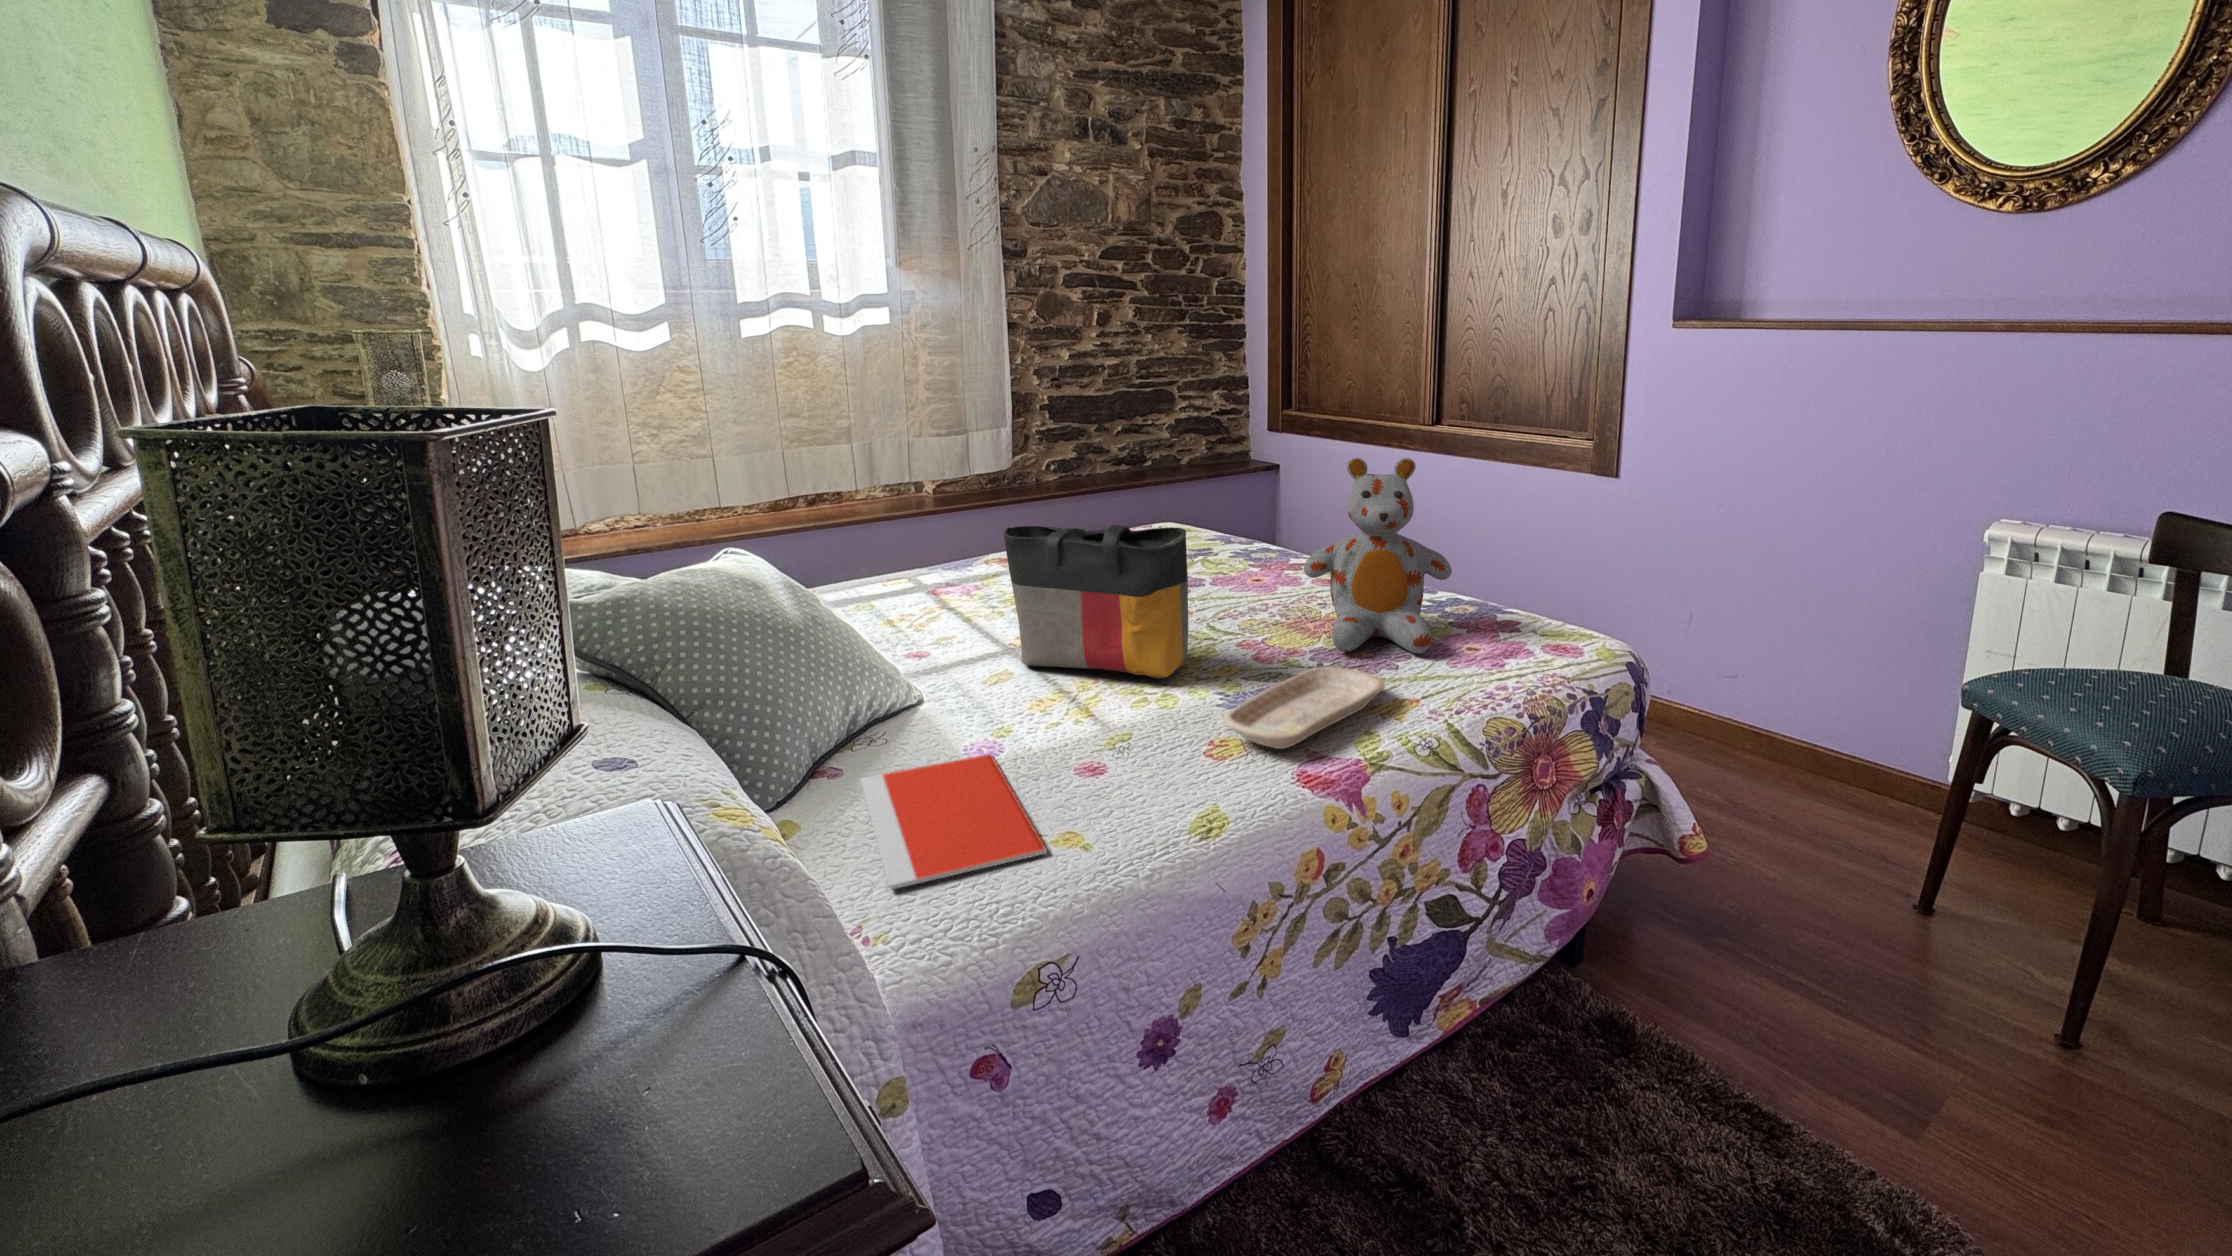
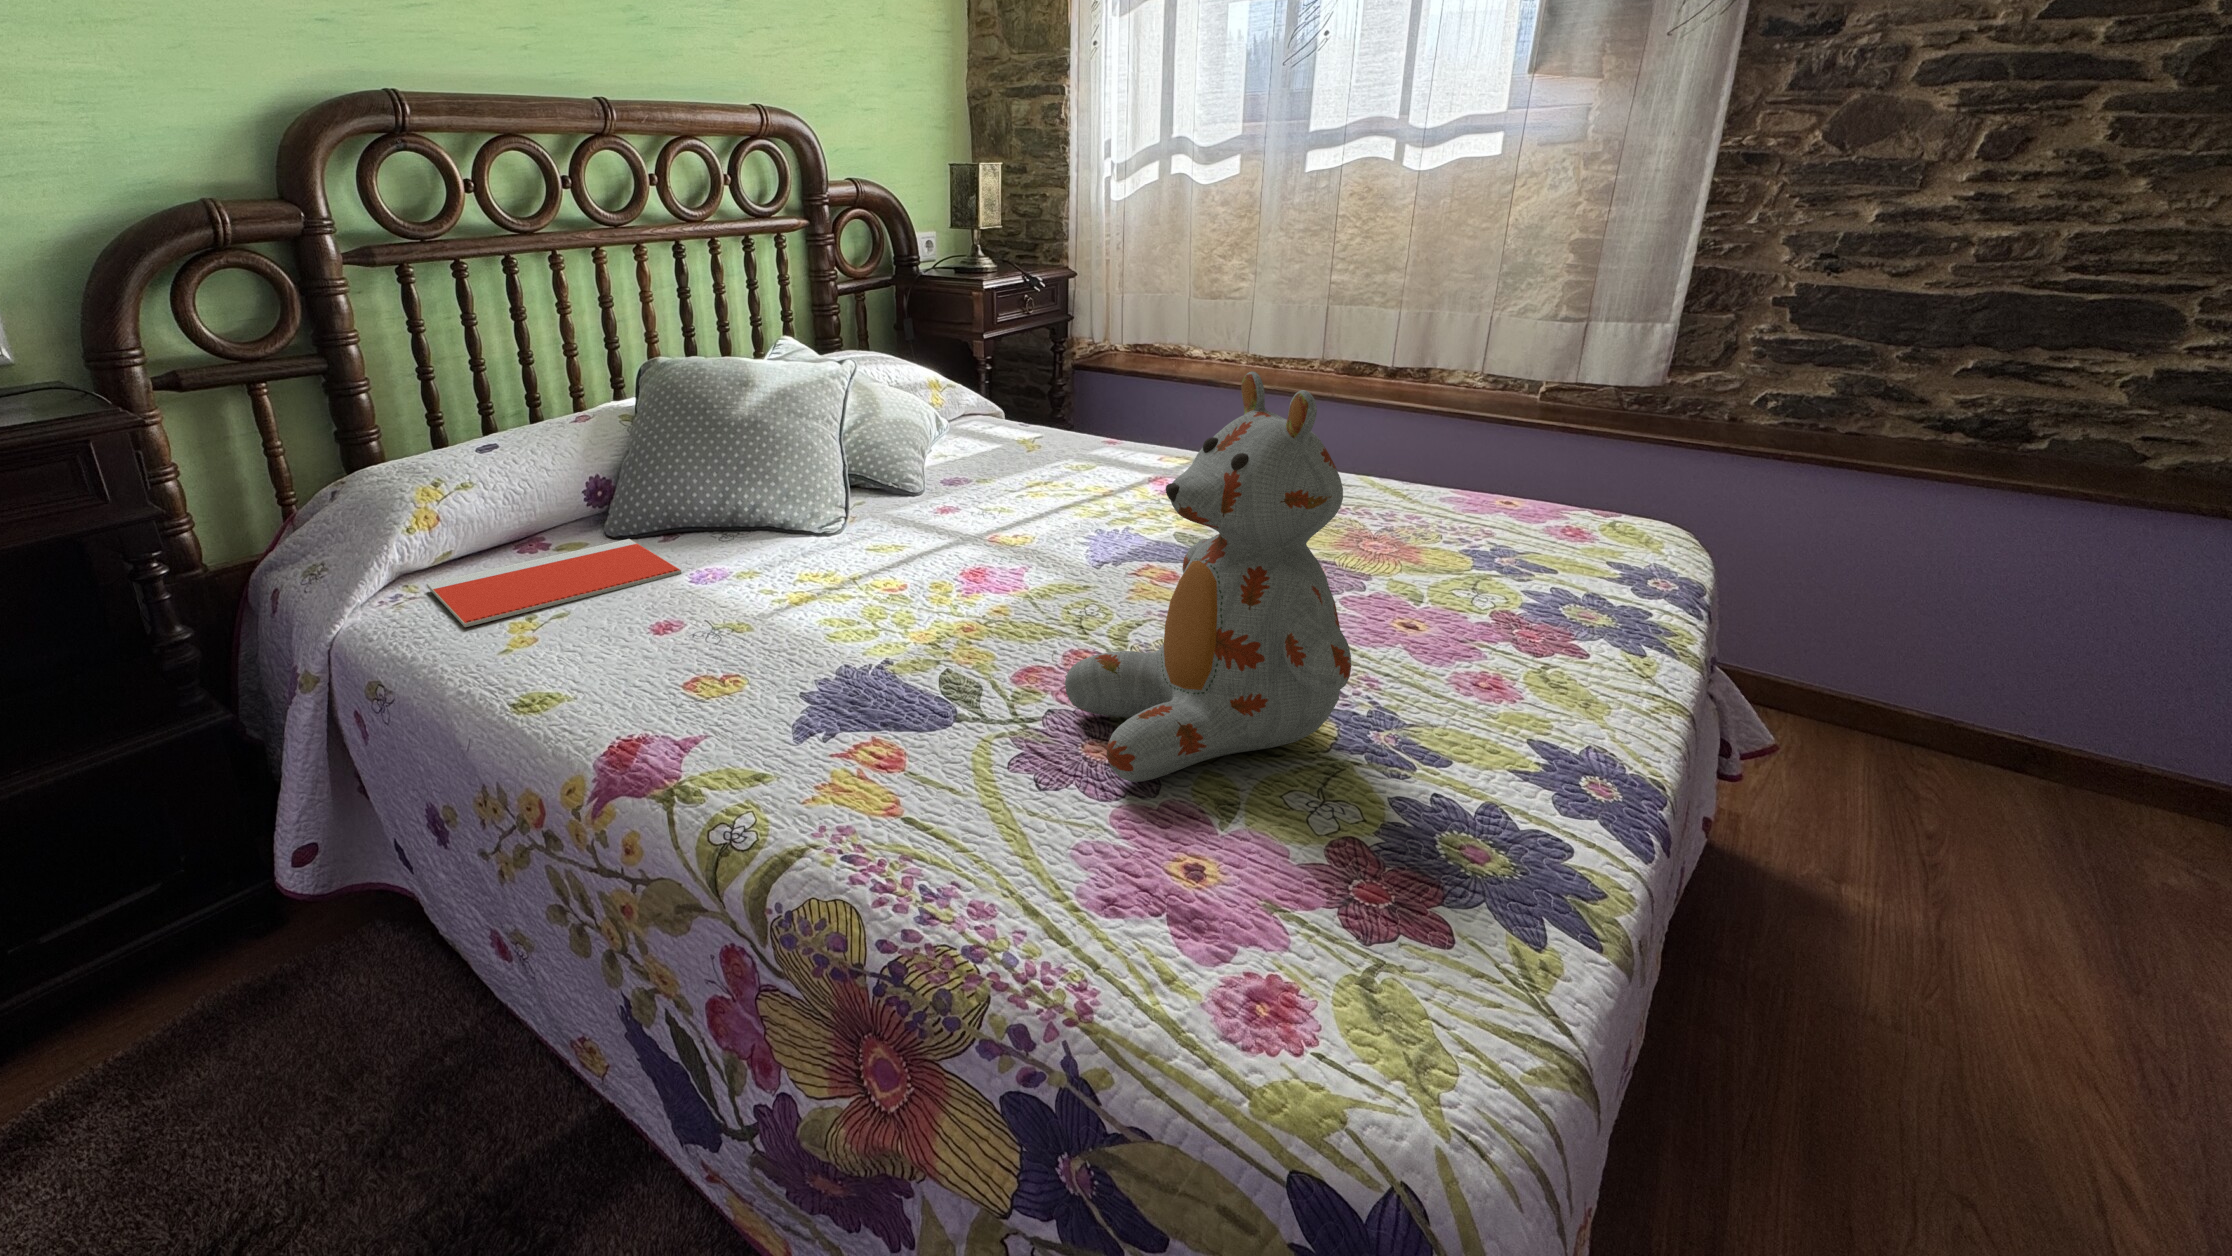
tote bag: present [1004,525,1188,678] -> none [875,376,1040,606]
tray: present [1223,667,1385,749] -> none [647,637,944,751]

